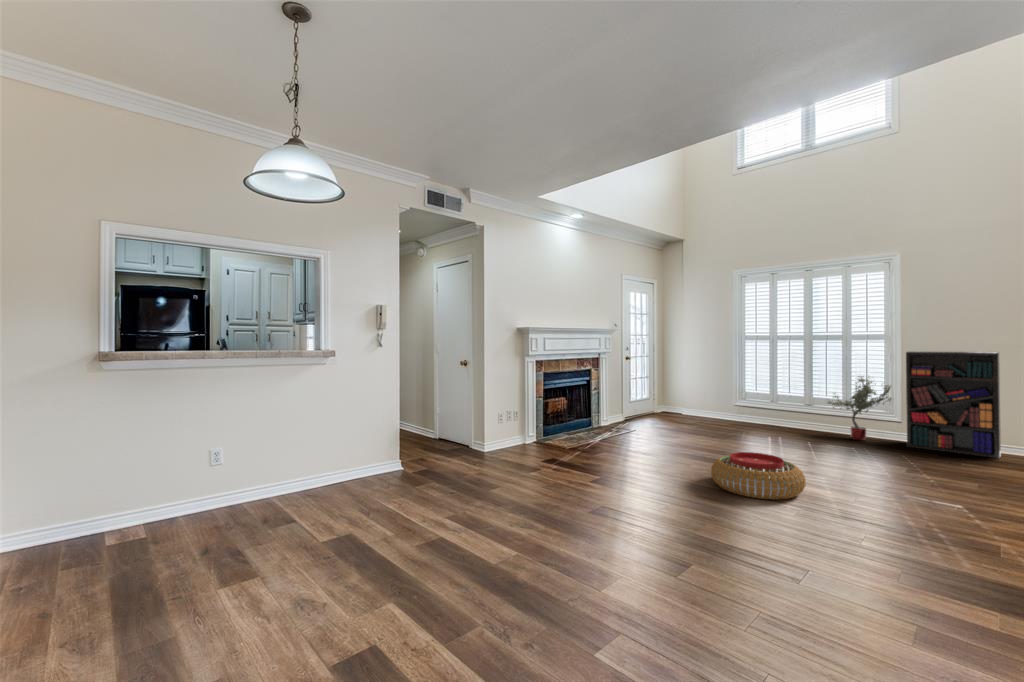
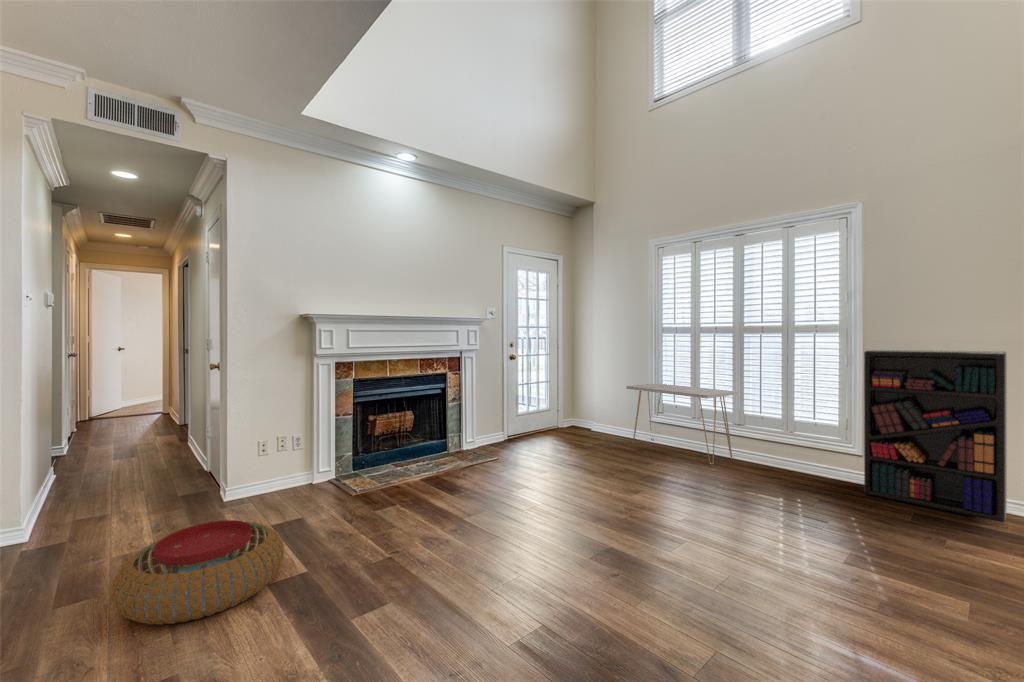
potted tree: present [828,376,891,441] -> none [756,384,846,479]
console table: none [720,378,808,434] -> present [626,384,737,465]
pouf: present [711,452,806,499] -> present [111,520,284,625]

